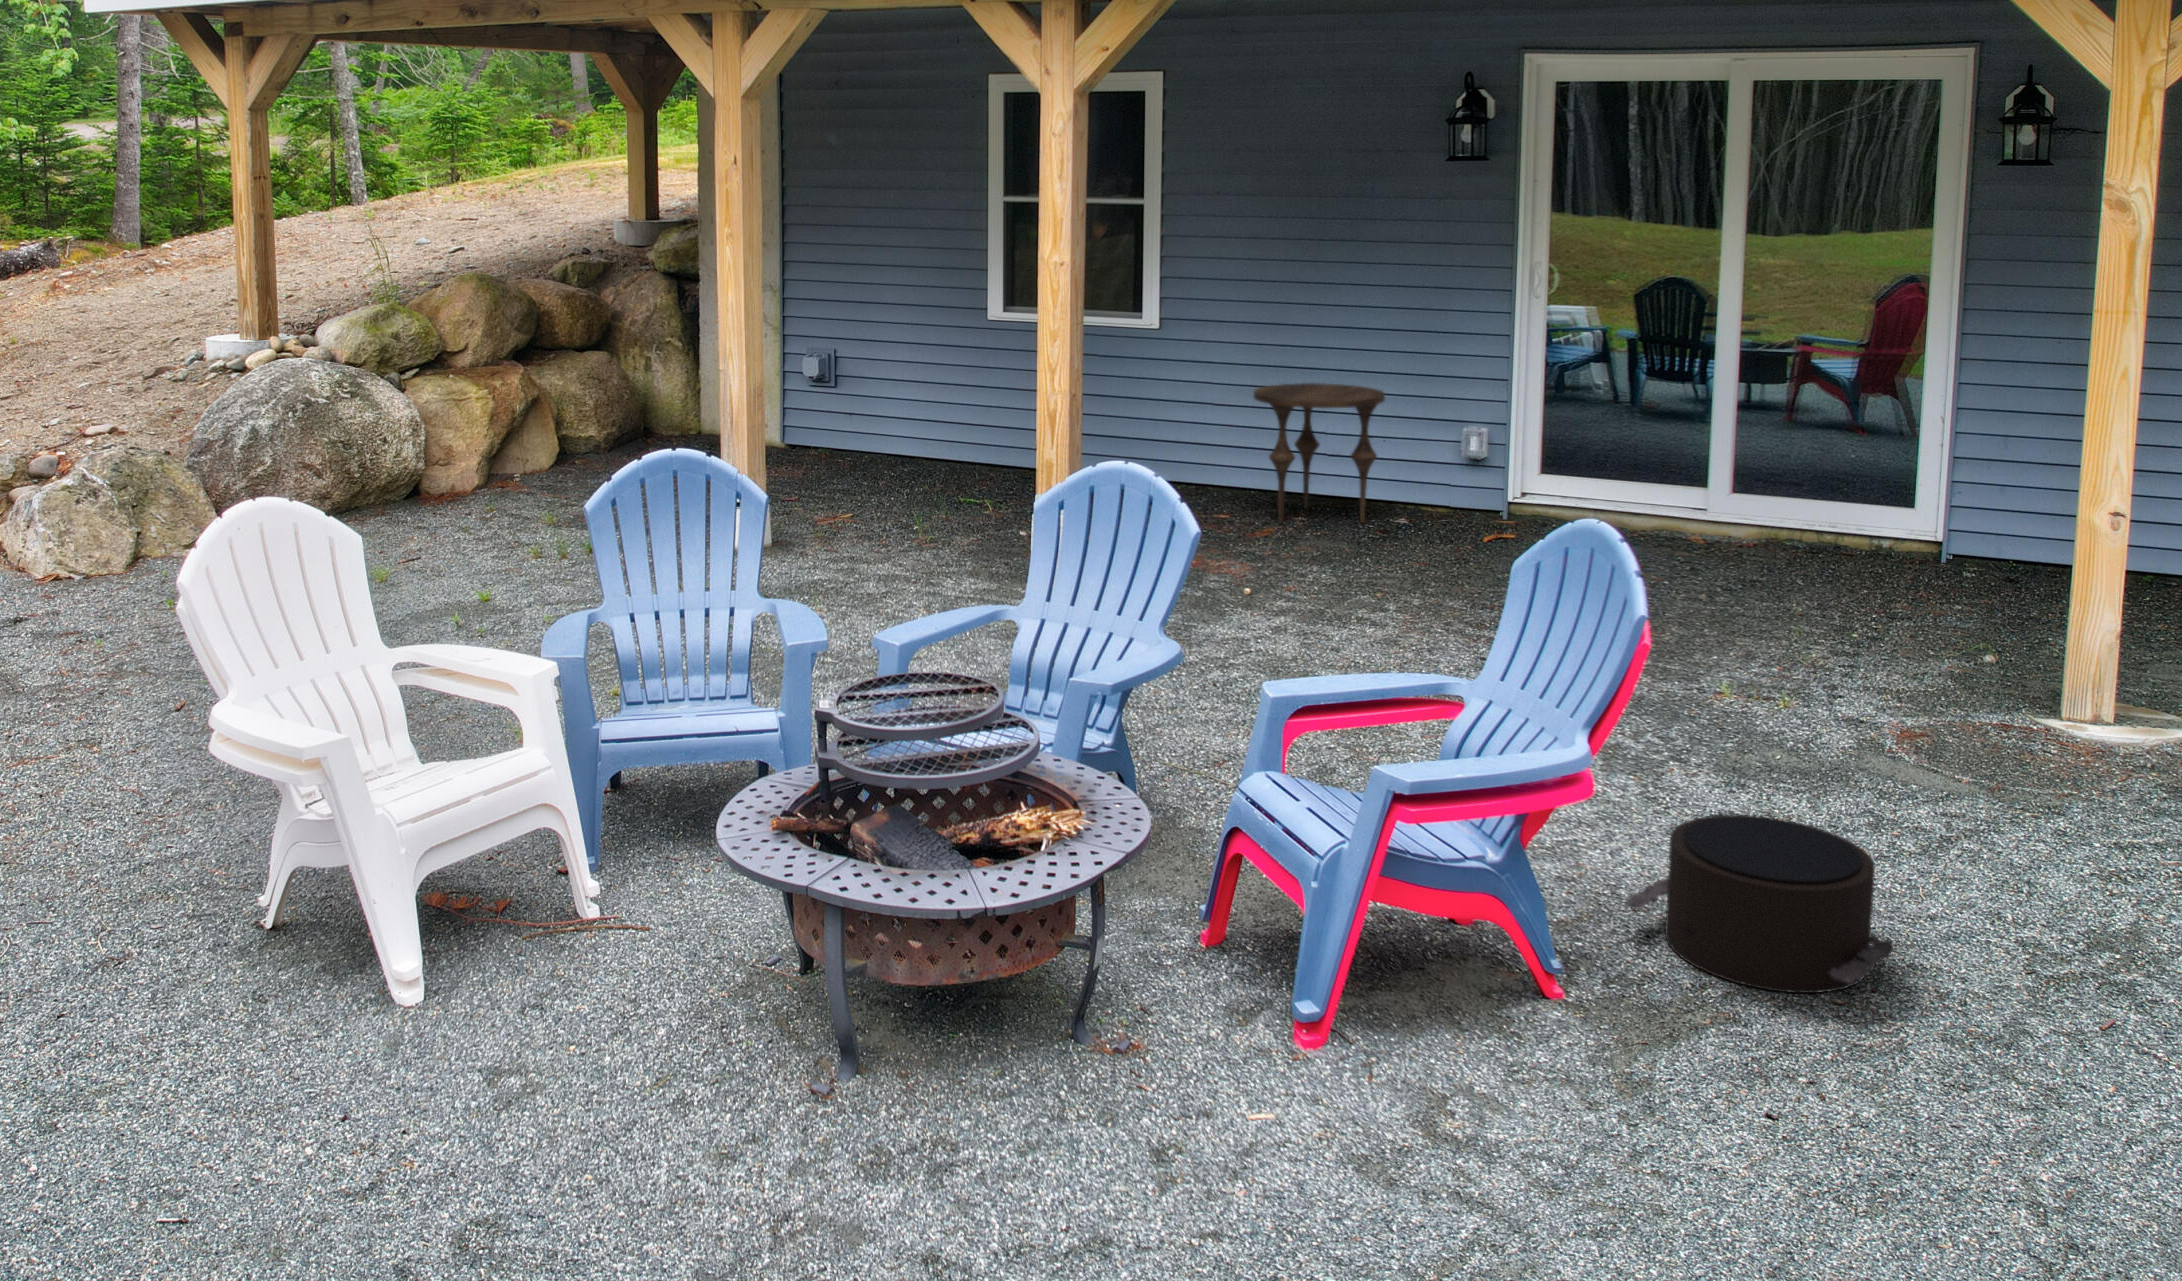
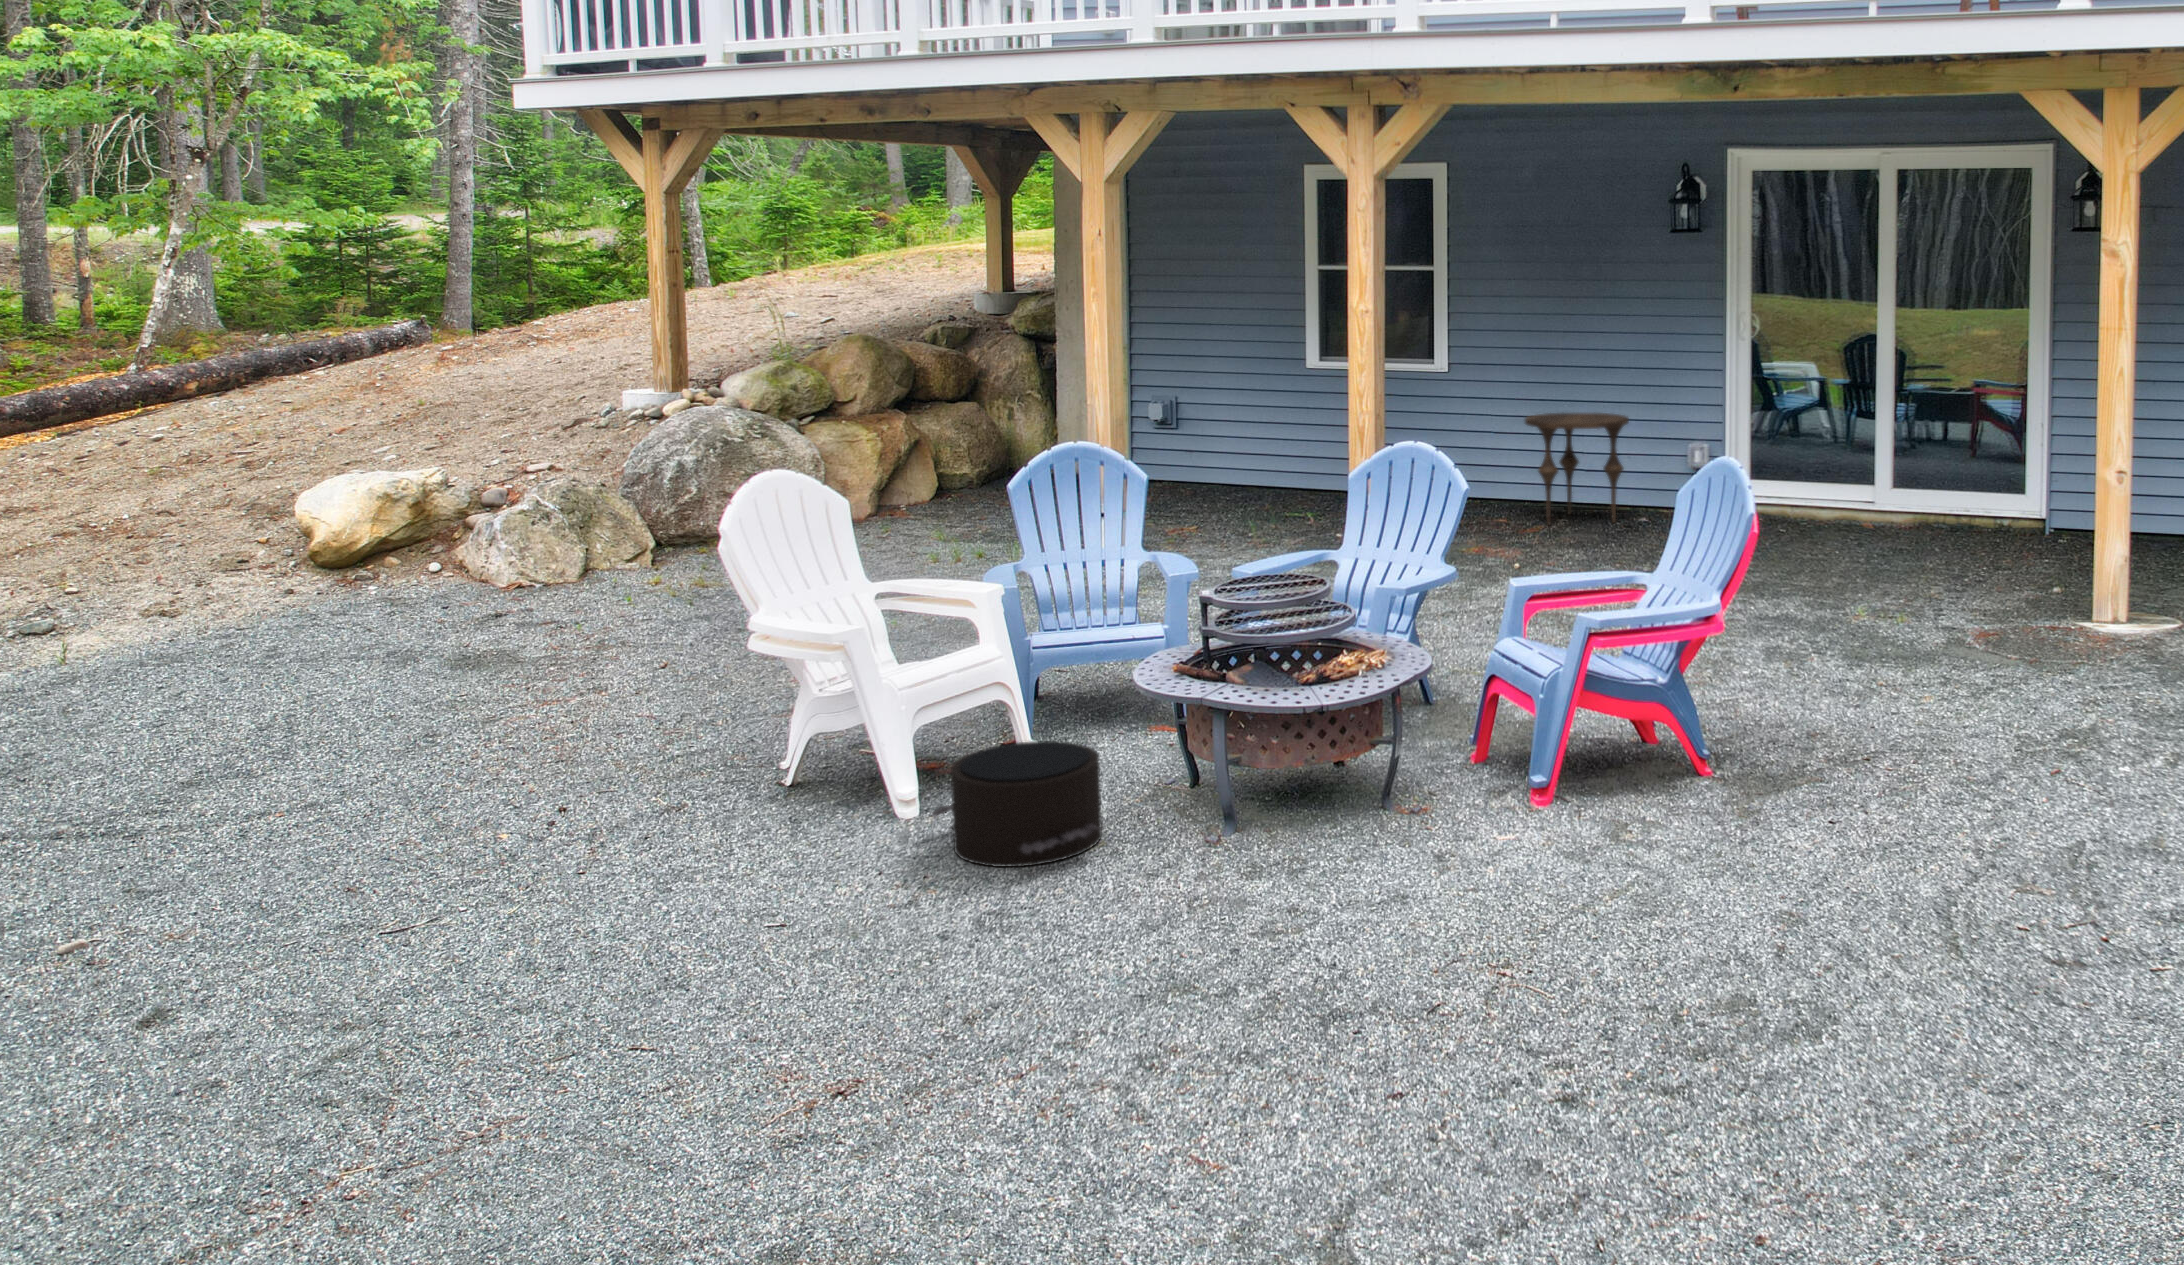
pouf: present [1625,815,1897,993] -> present [932,741,1102,867]

